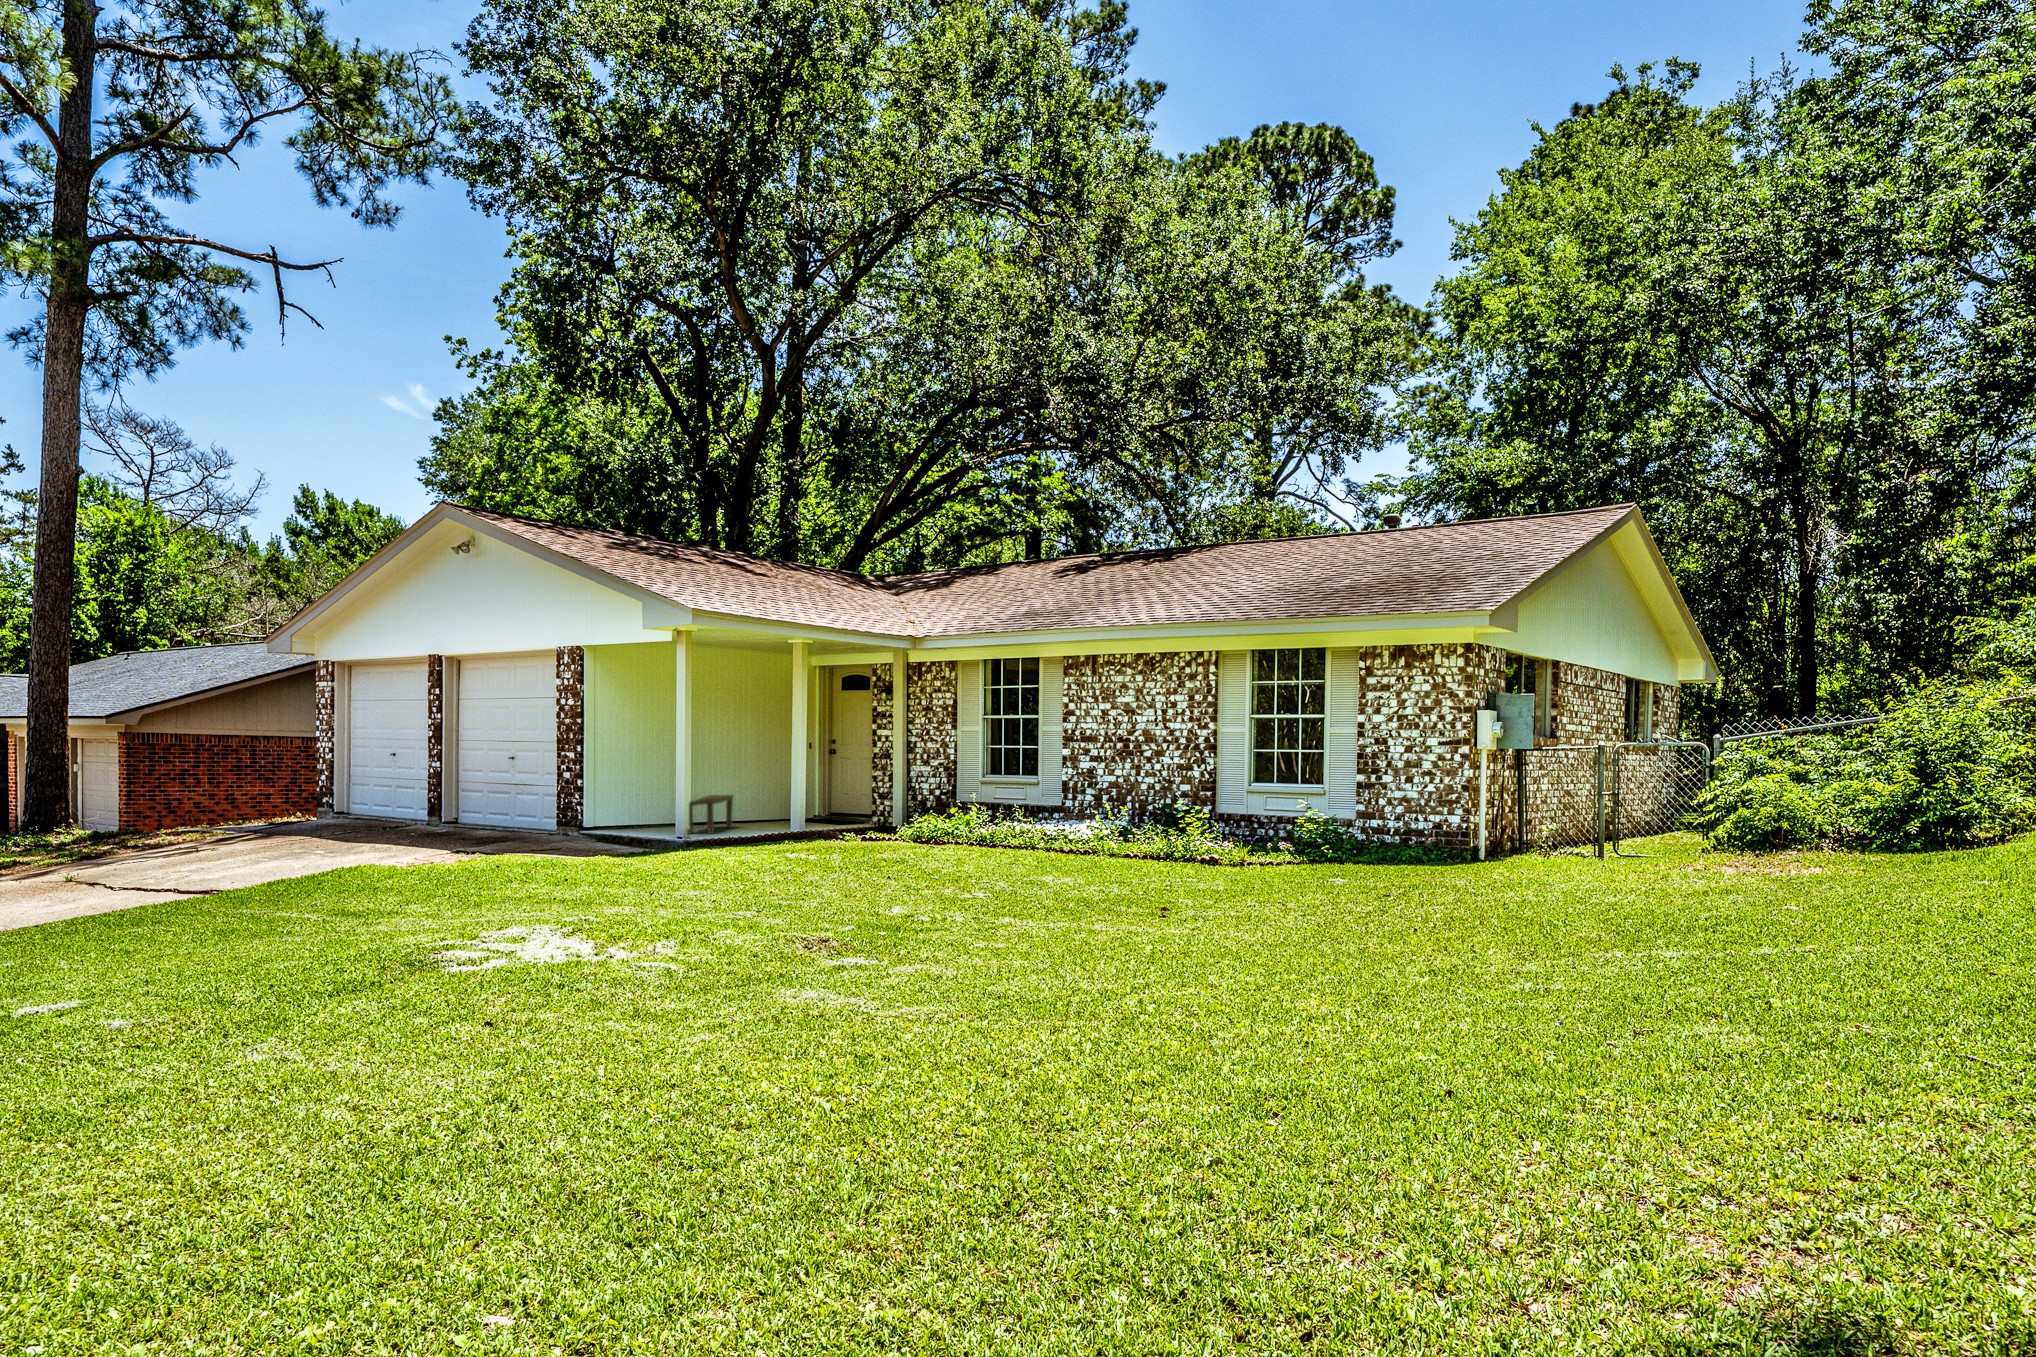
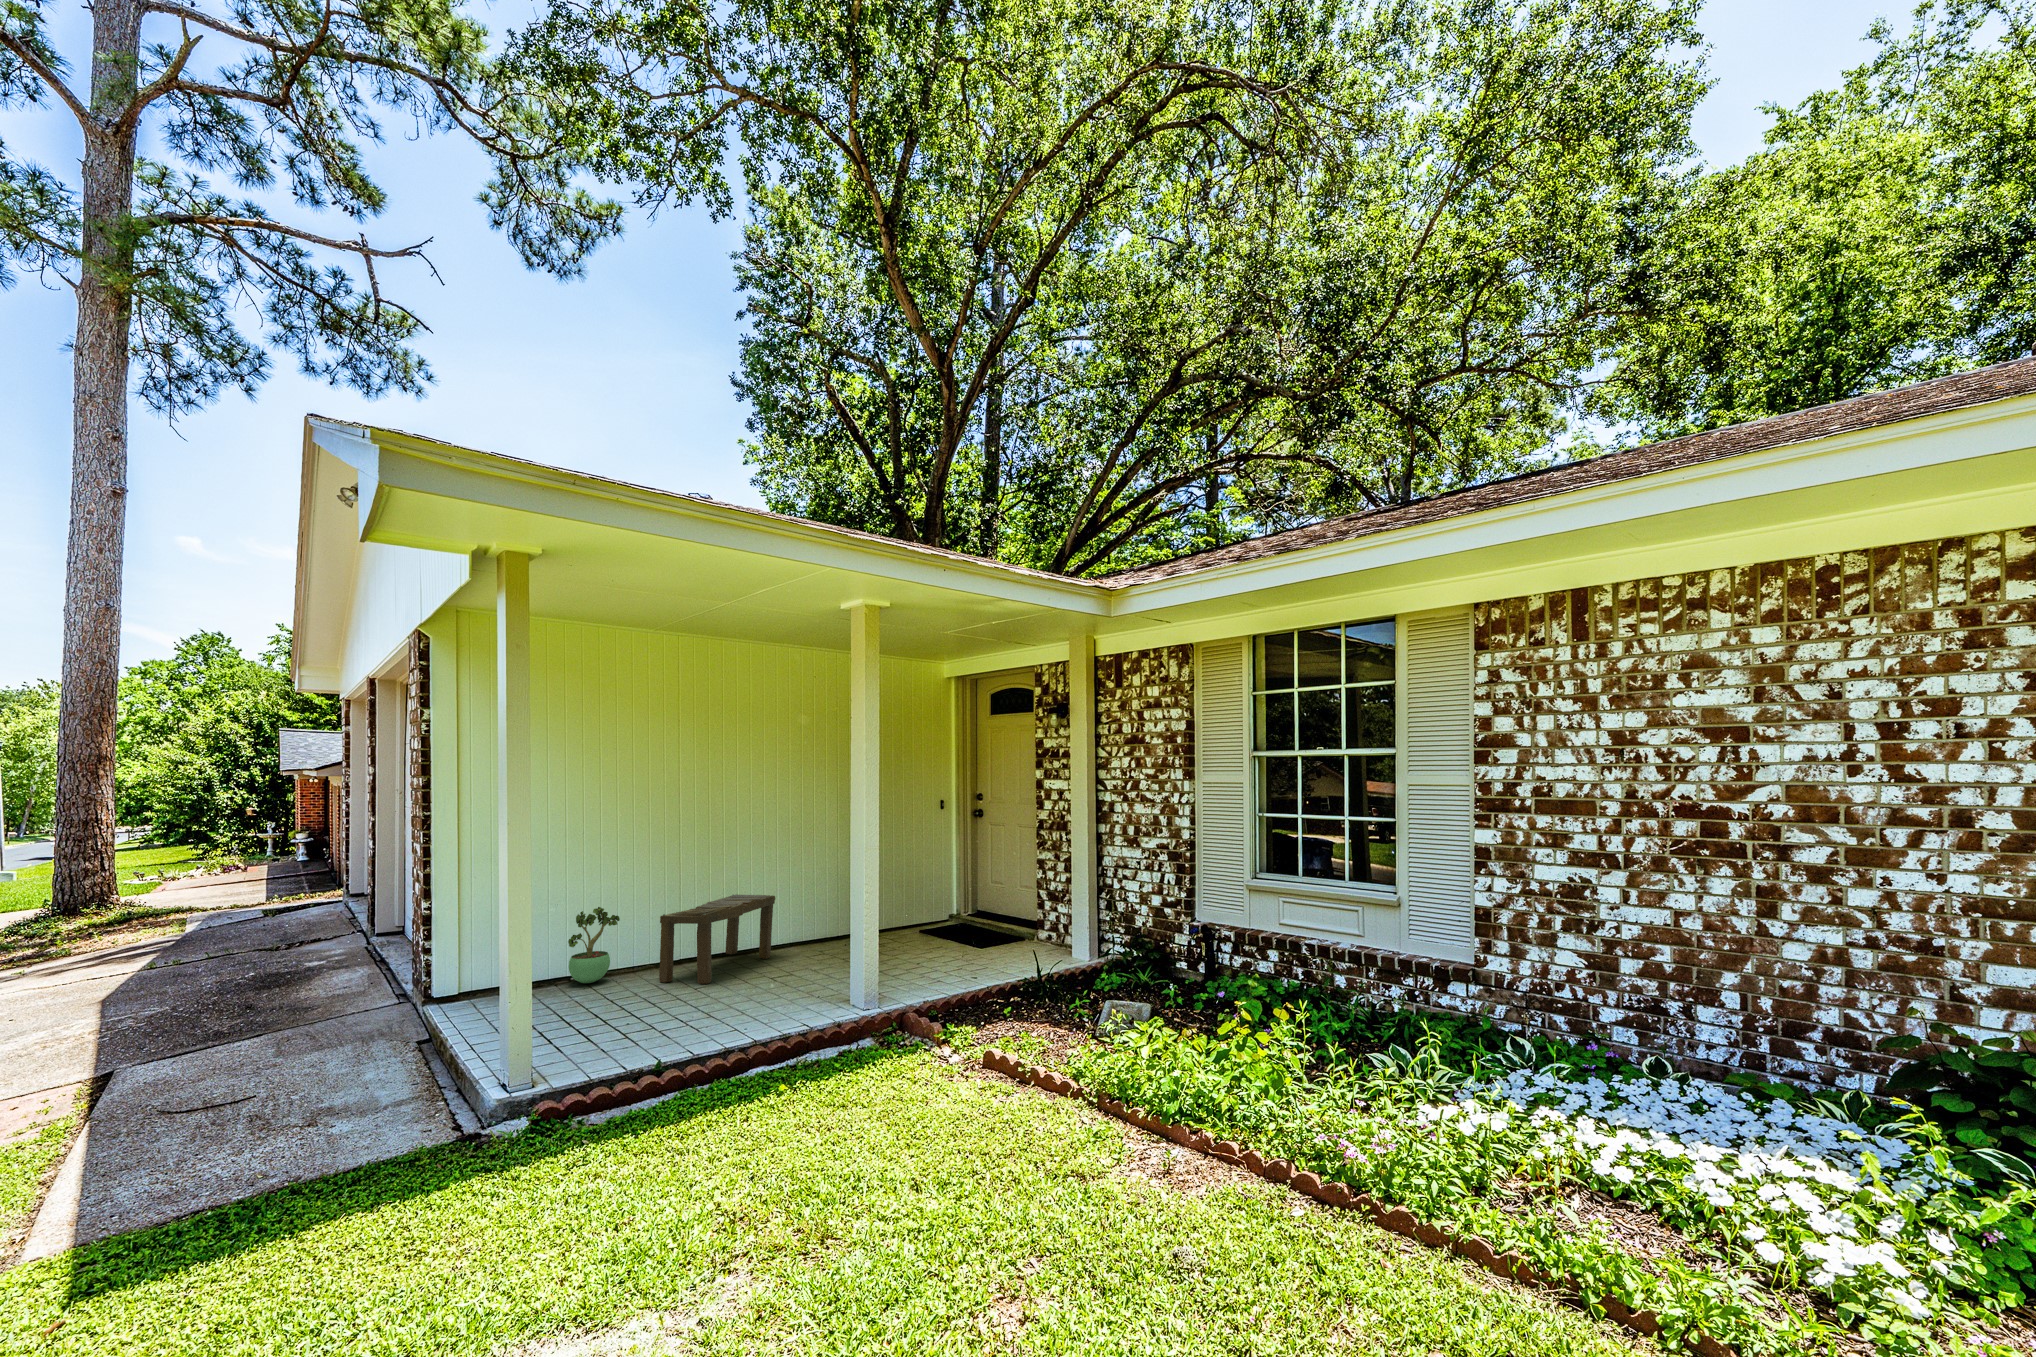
potted plant: none [641,797,663,835] -> present [568,907,620,983]

